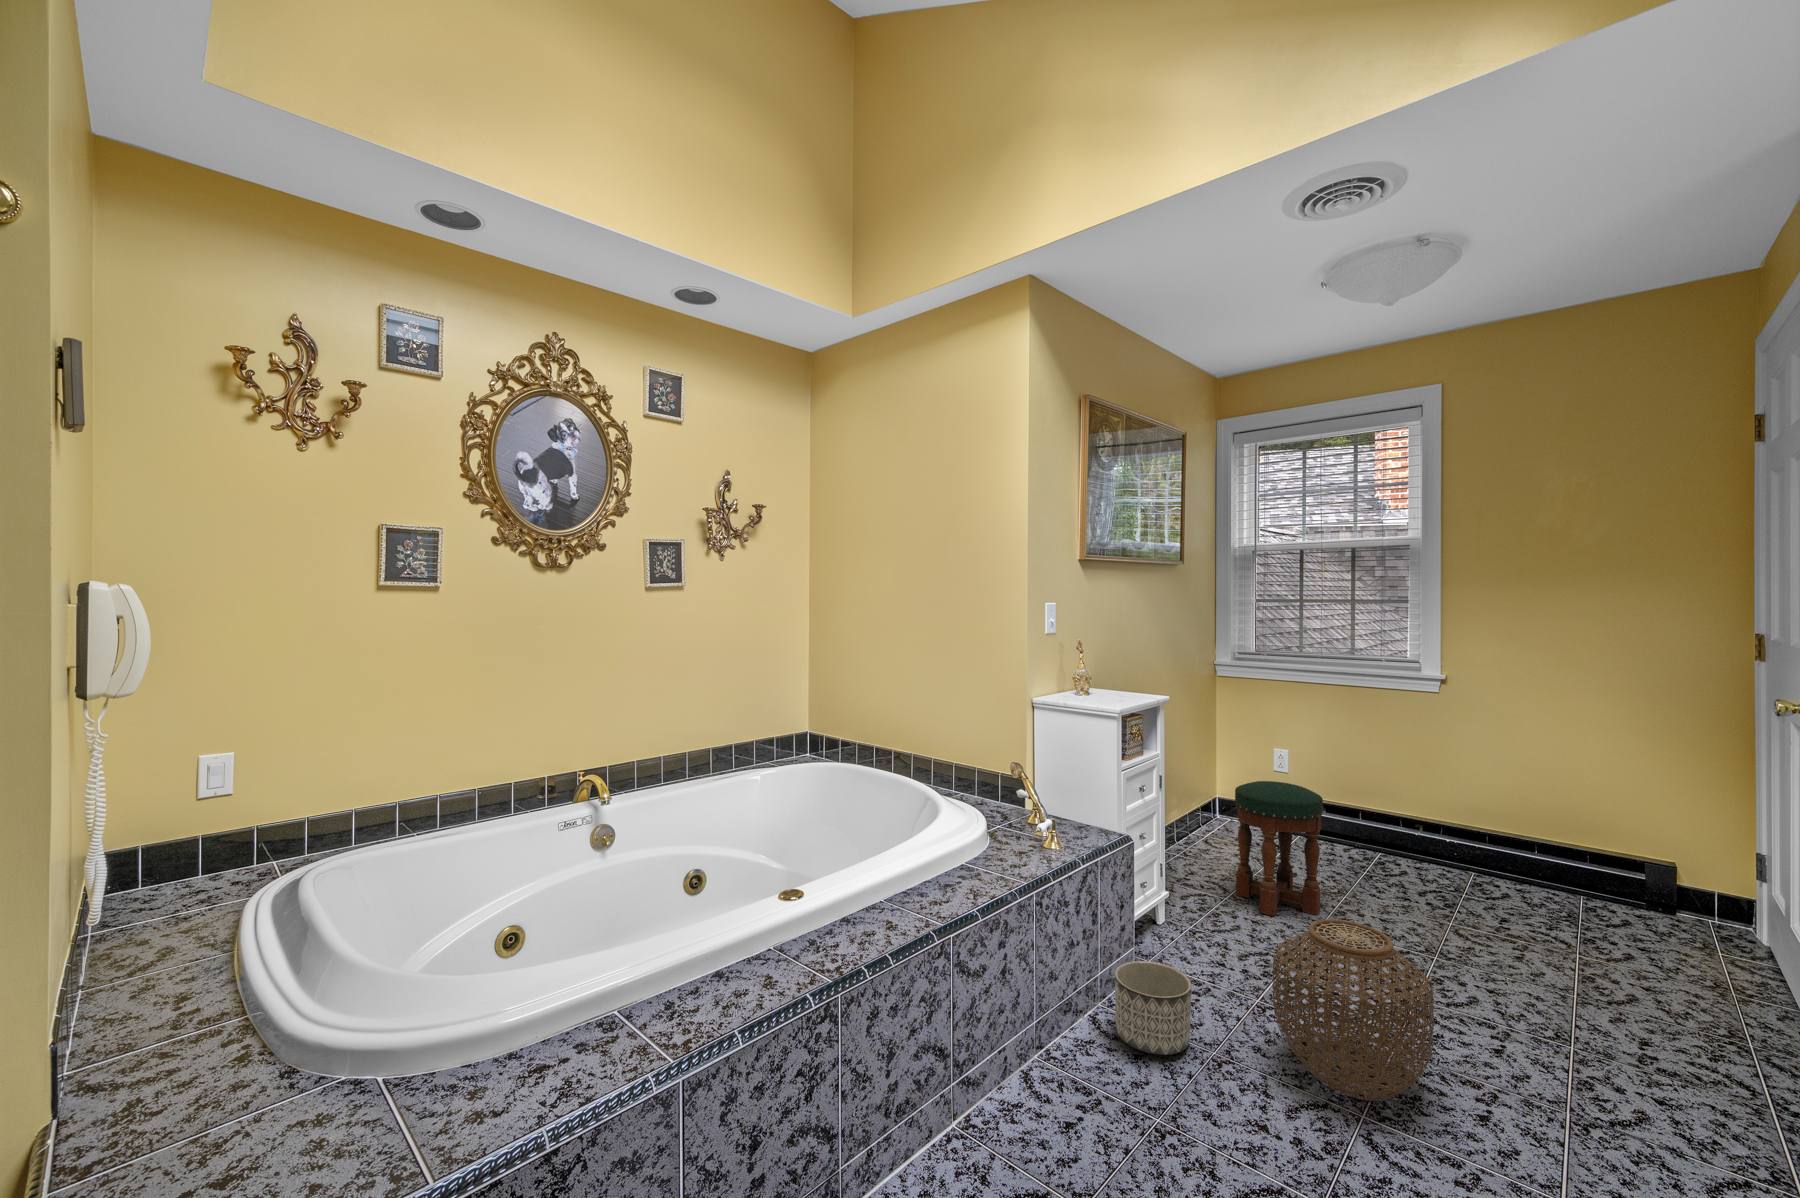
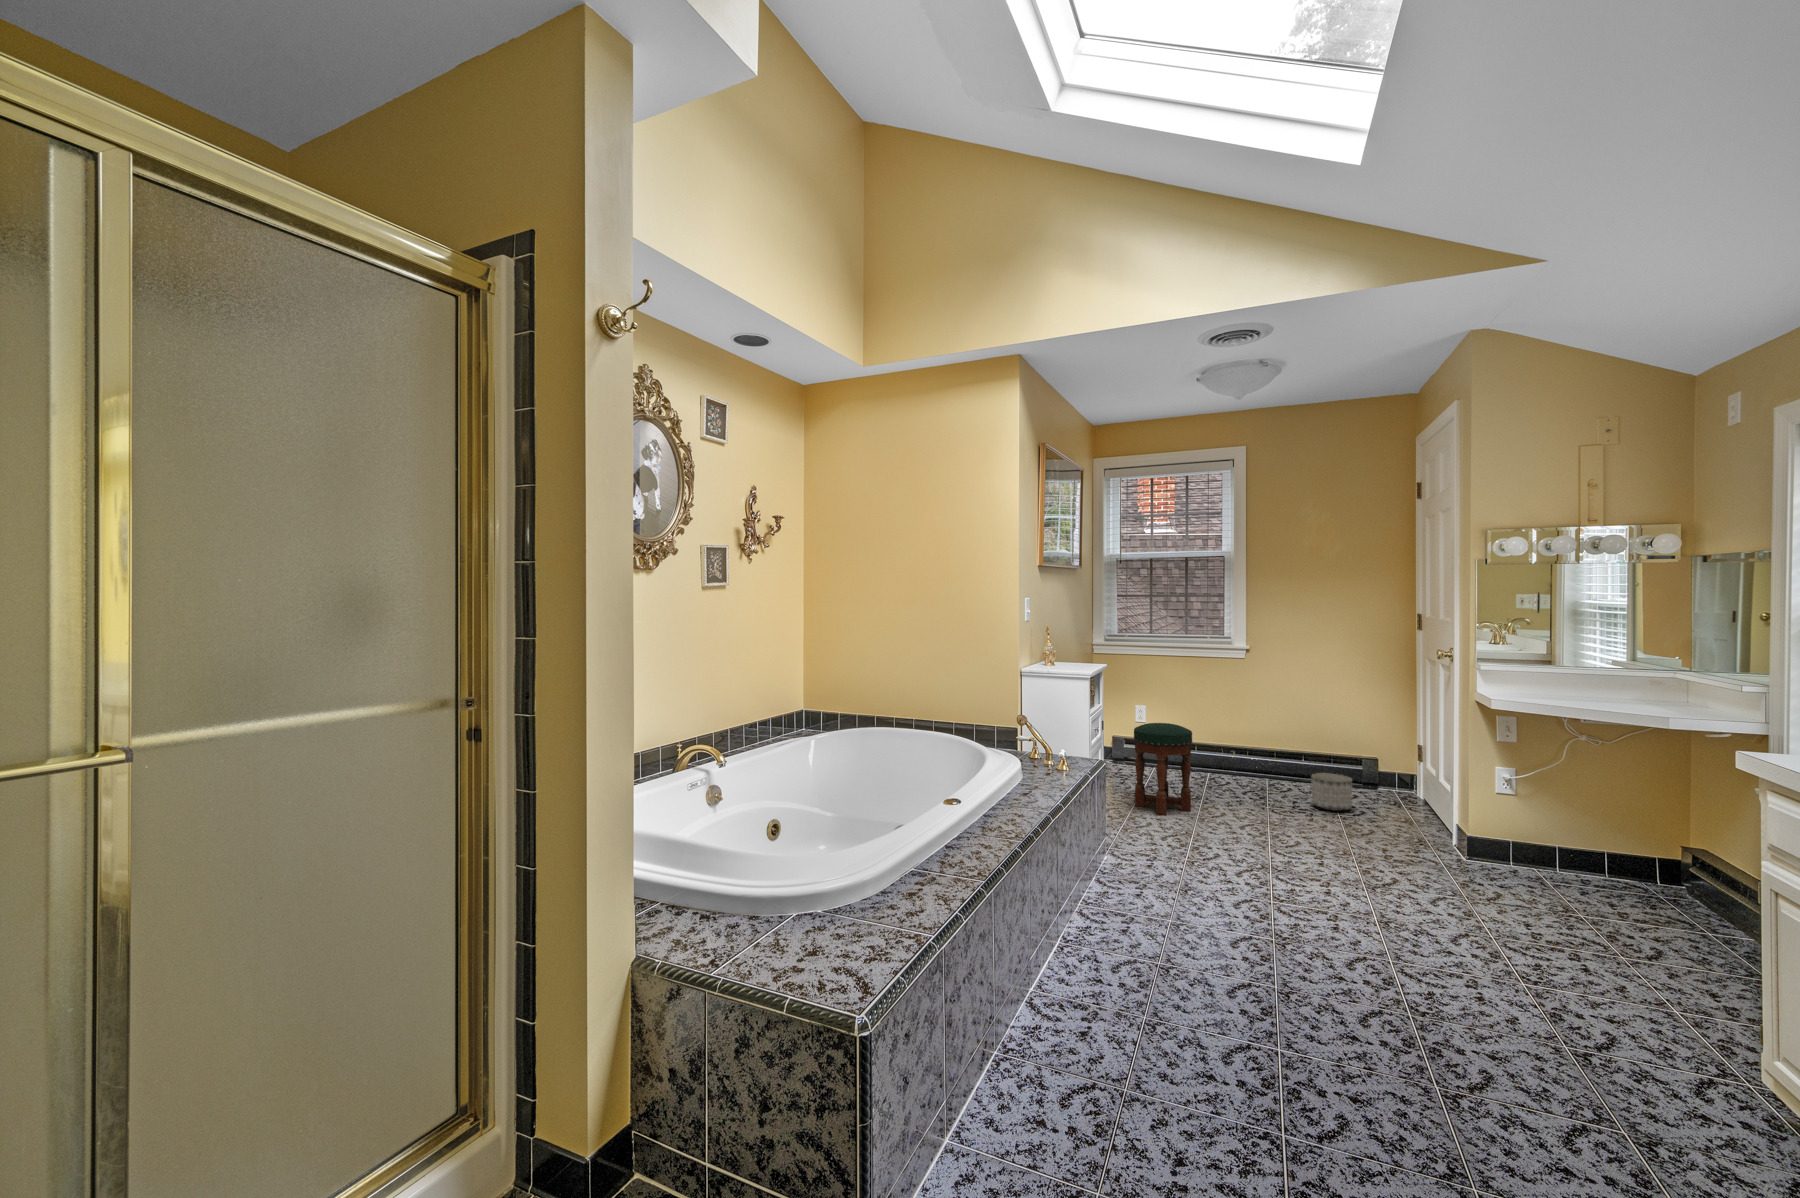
woven basket: present [1273,919,1434,1101] -> none [1209,793,1302,894]
planter: present [1115,961,1191,1055] -> present [1311,773,1352,811]

